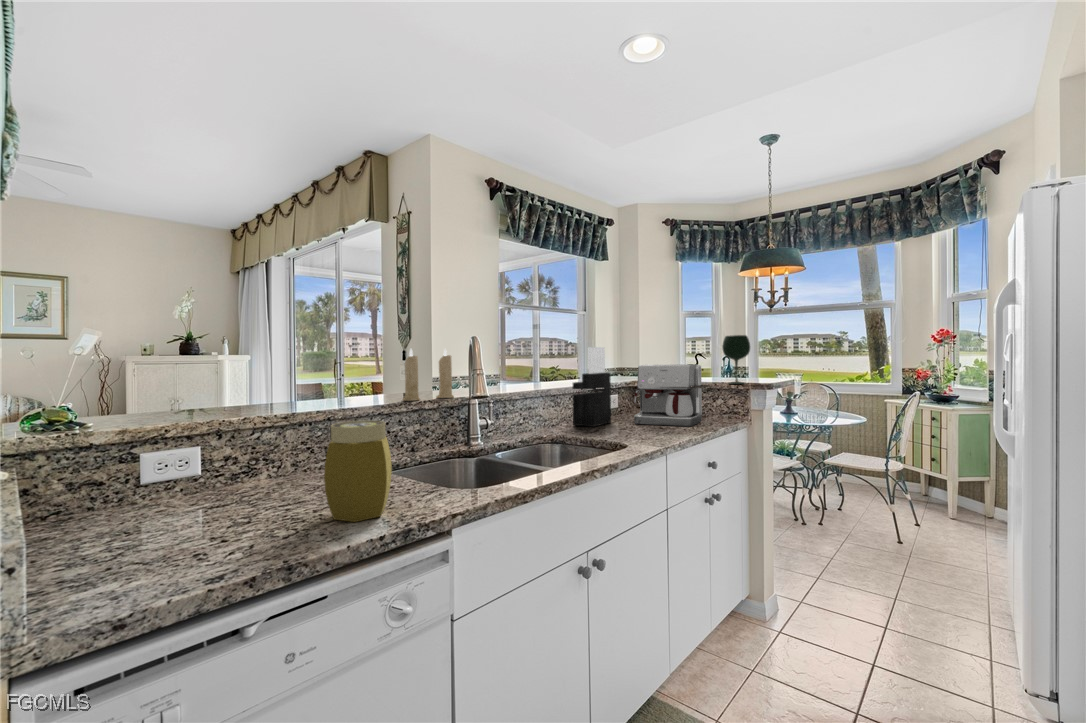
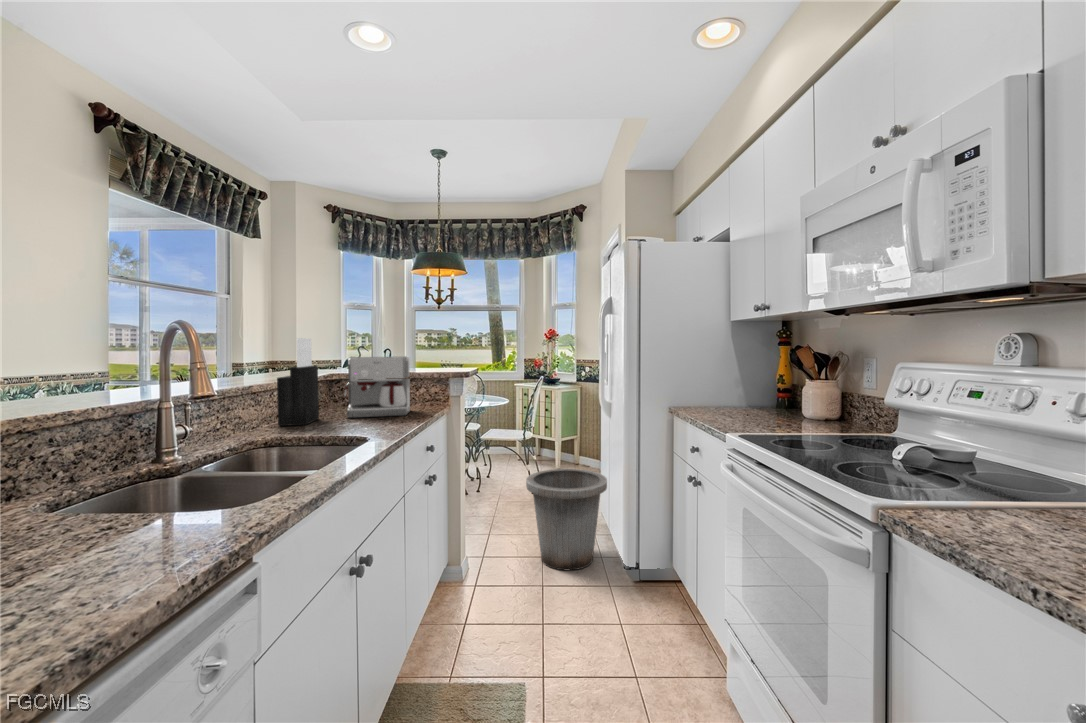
wine glass: present [722,335,750,384] -> none [427,330,451,374]
candle: present [403,349,454,401] -> none [38,334,128,412]
jar: present [324,421,392,522] -> none [51,436,168,584]
trash can: none [856,517,999,669] -> present [526,469,607,570]

